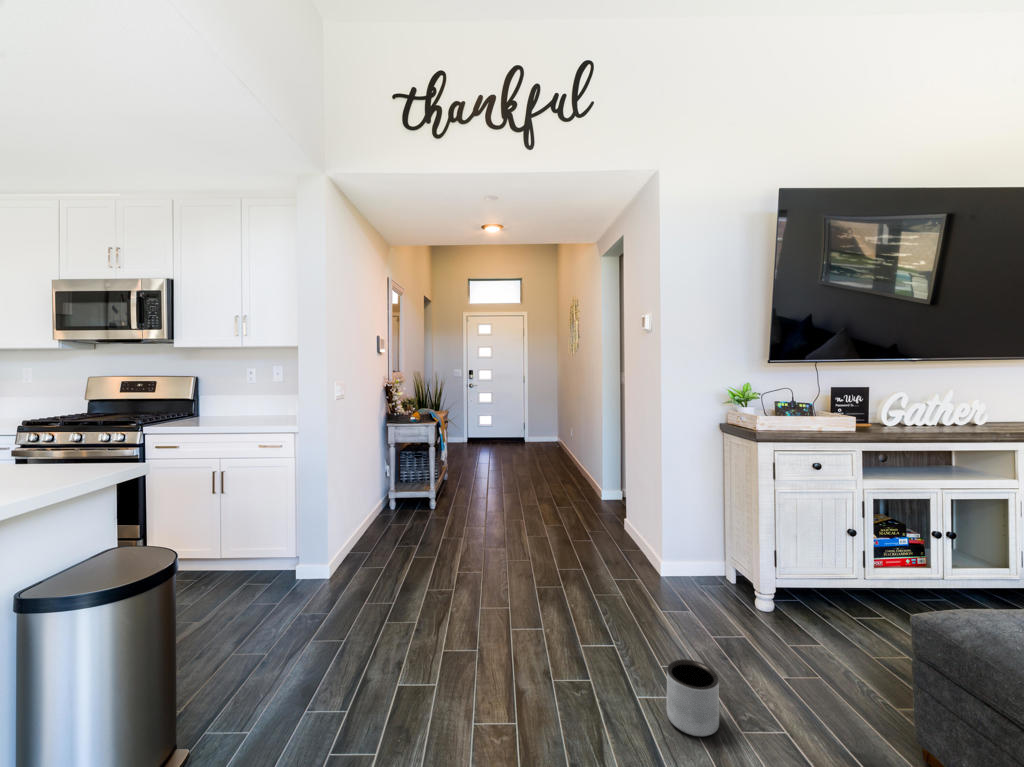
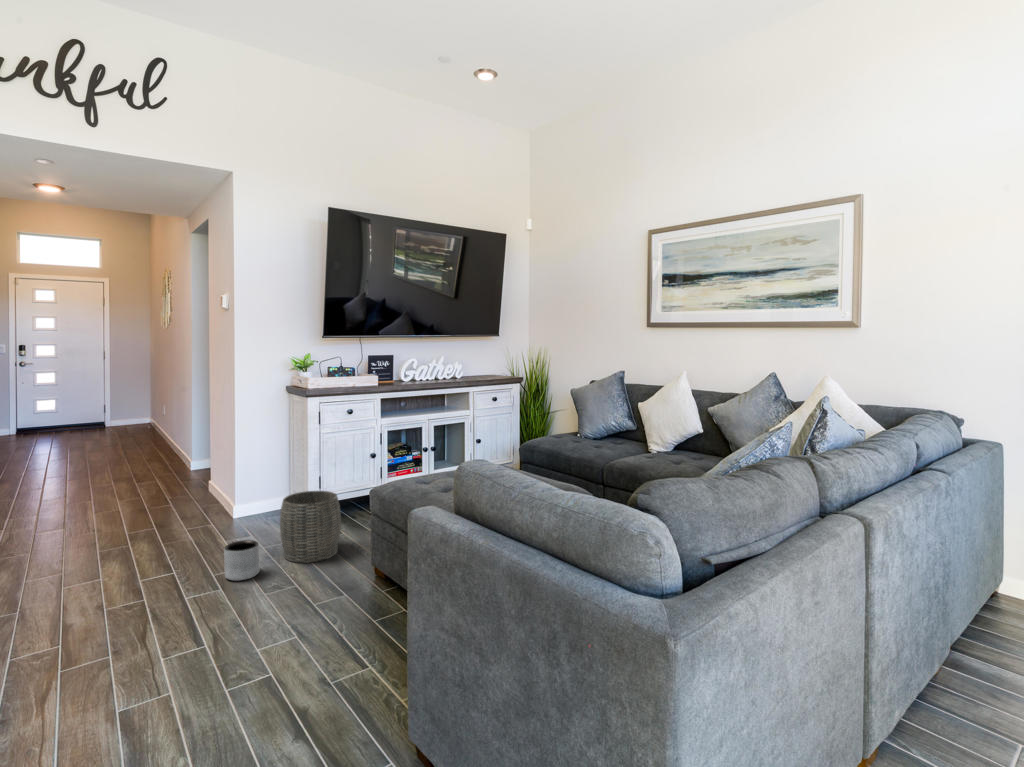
woven basket: none [740,591,849,731] -> present [280,491,341,563]

